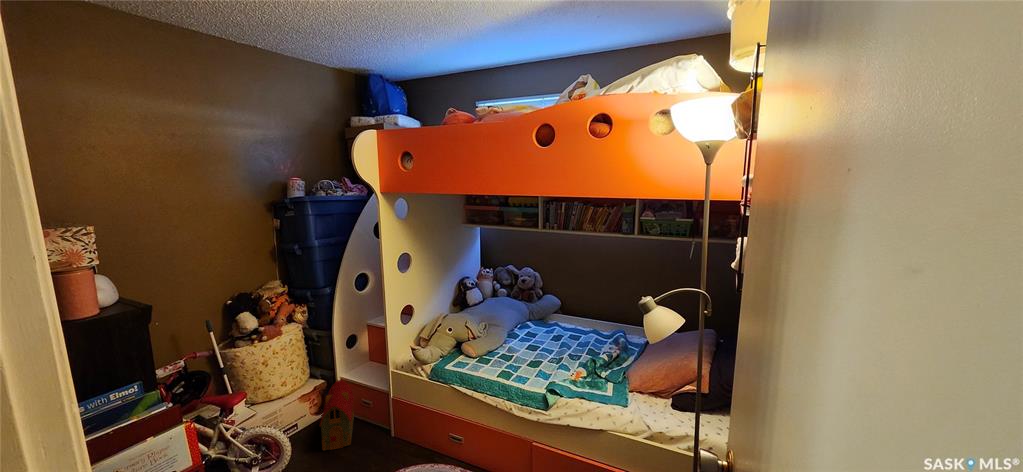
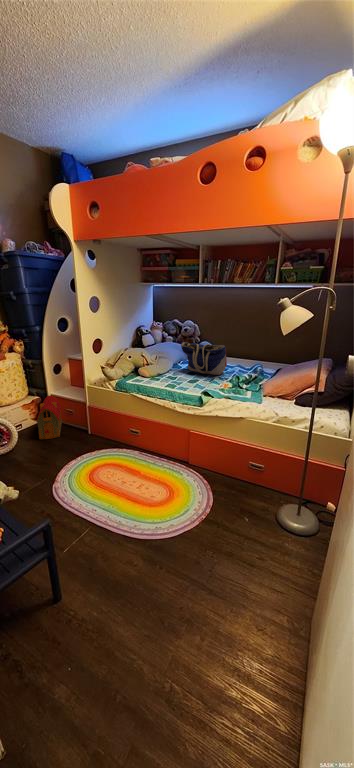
tote bag: none [517,307,578,352] -> present [181,342,227,375]

